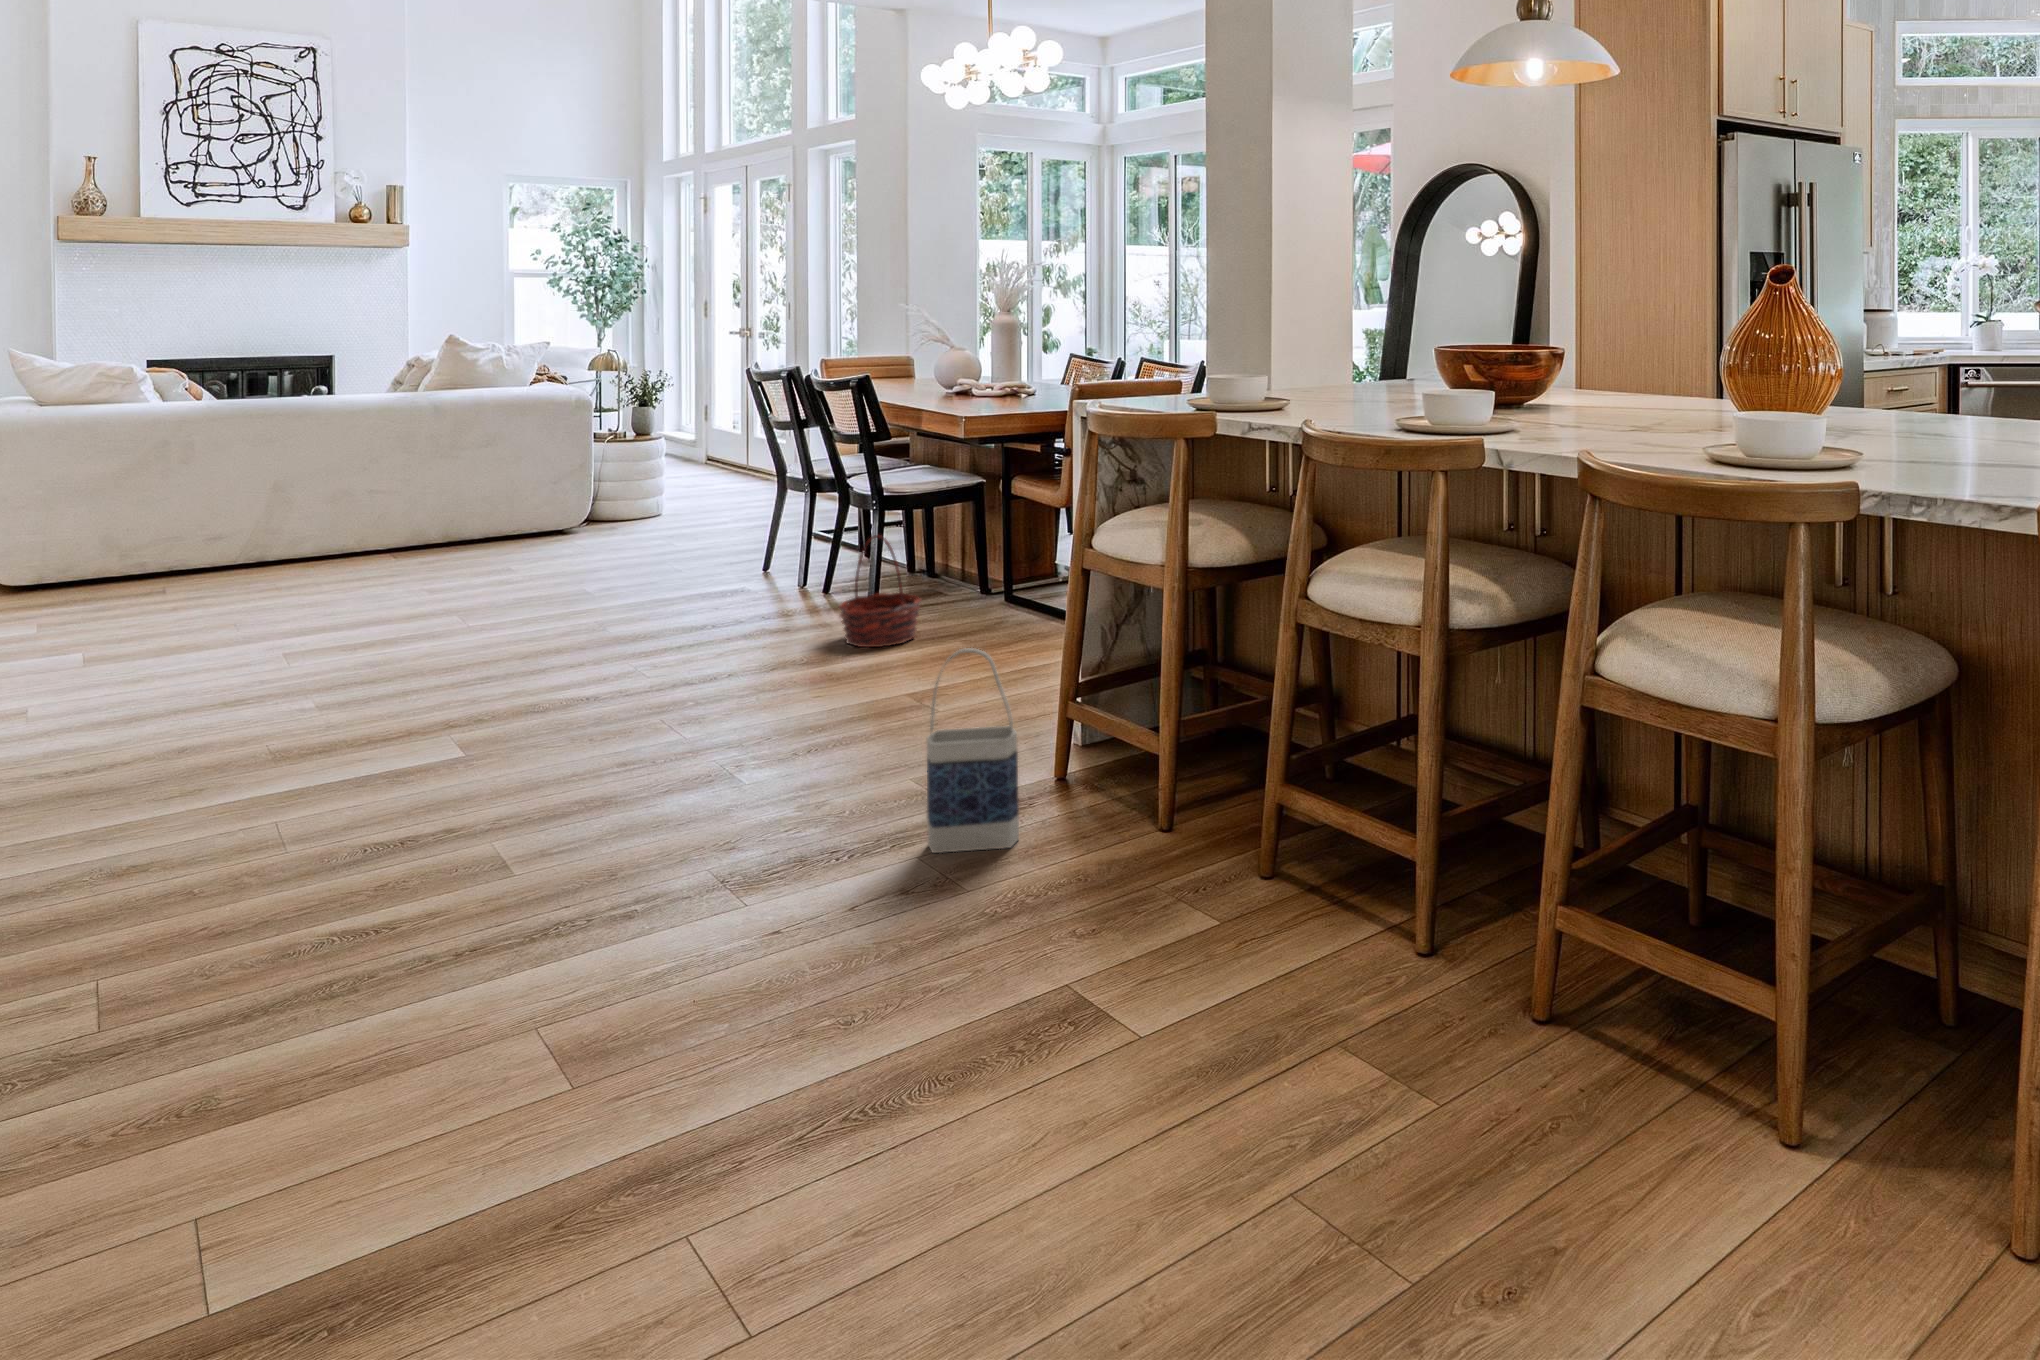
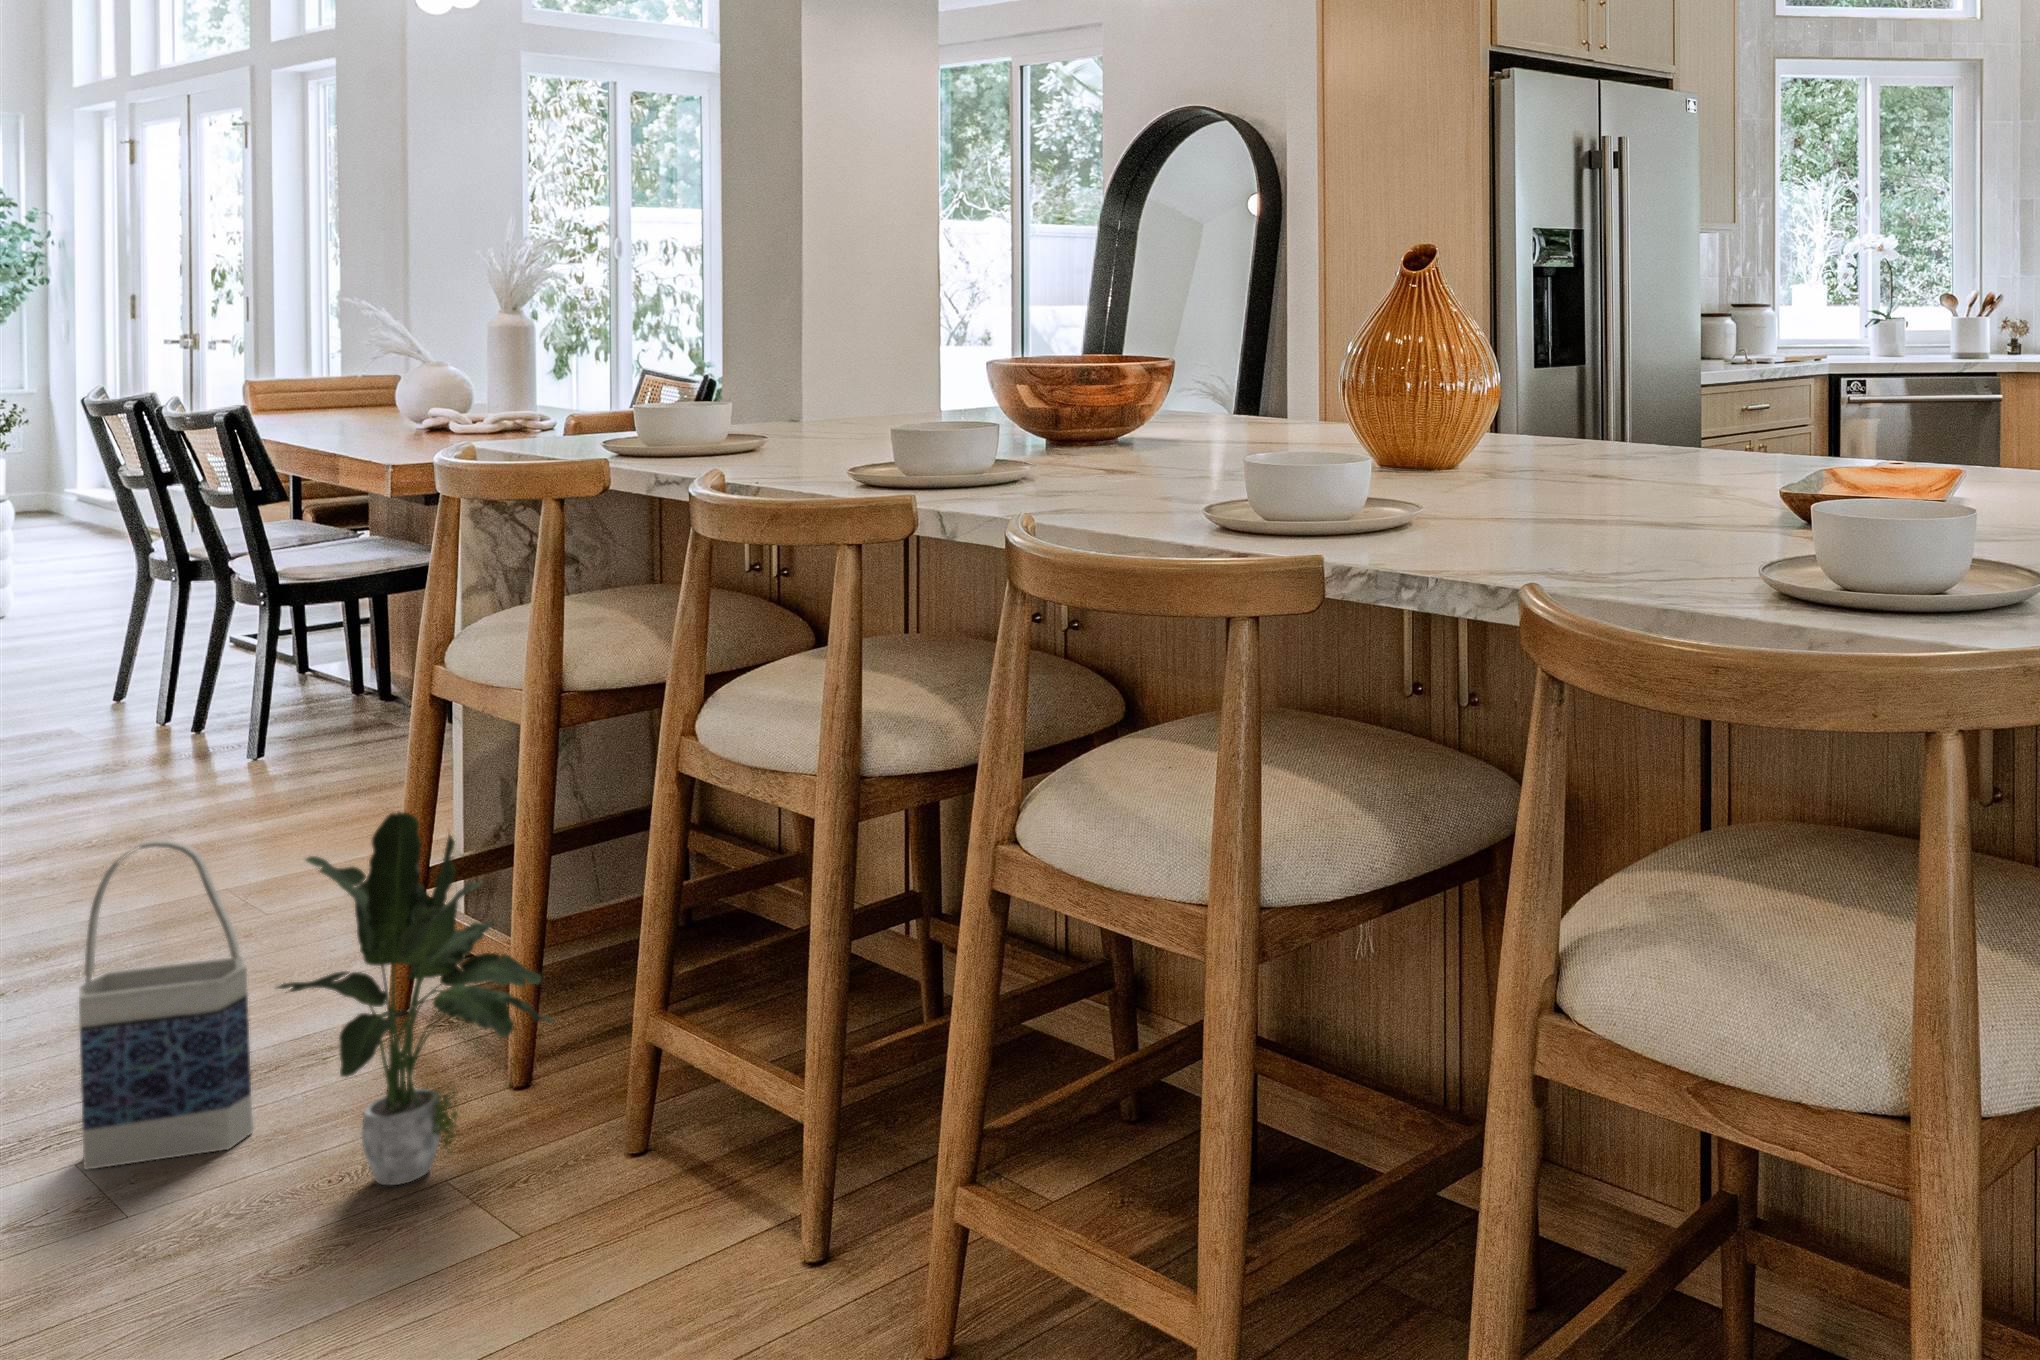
basket: present [839,535,921,647] -> none [144,653,297,828]
potted plant: none [1067,636,1218,878] -> present [277,812,554,1185]

